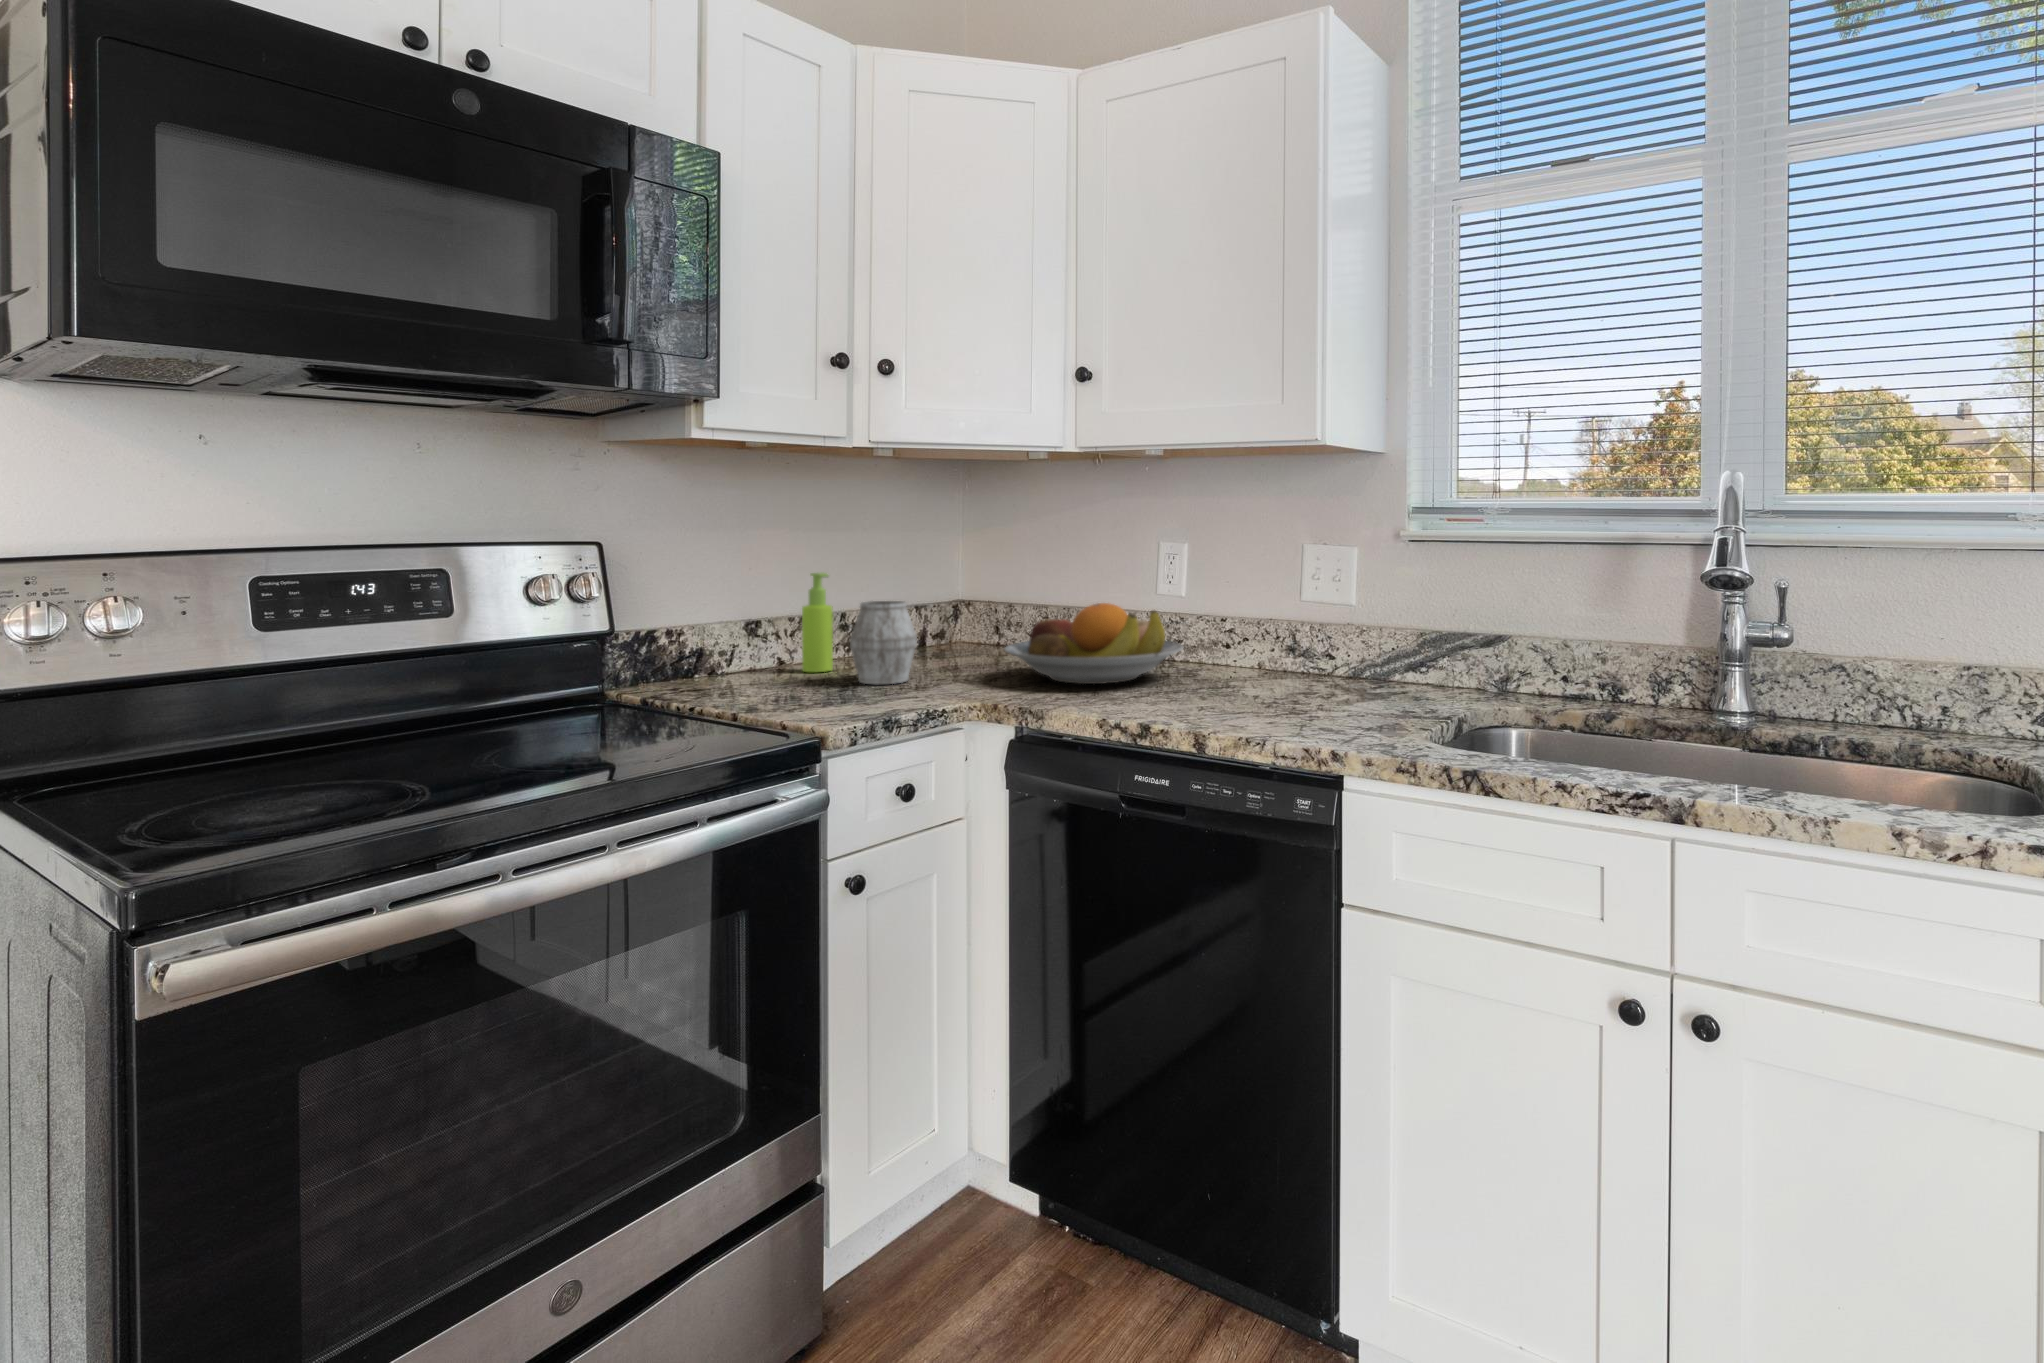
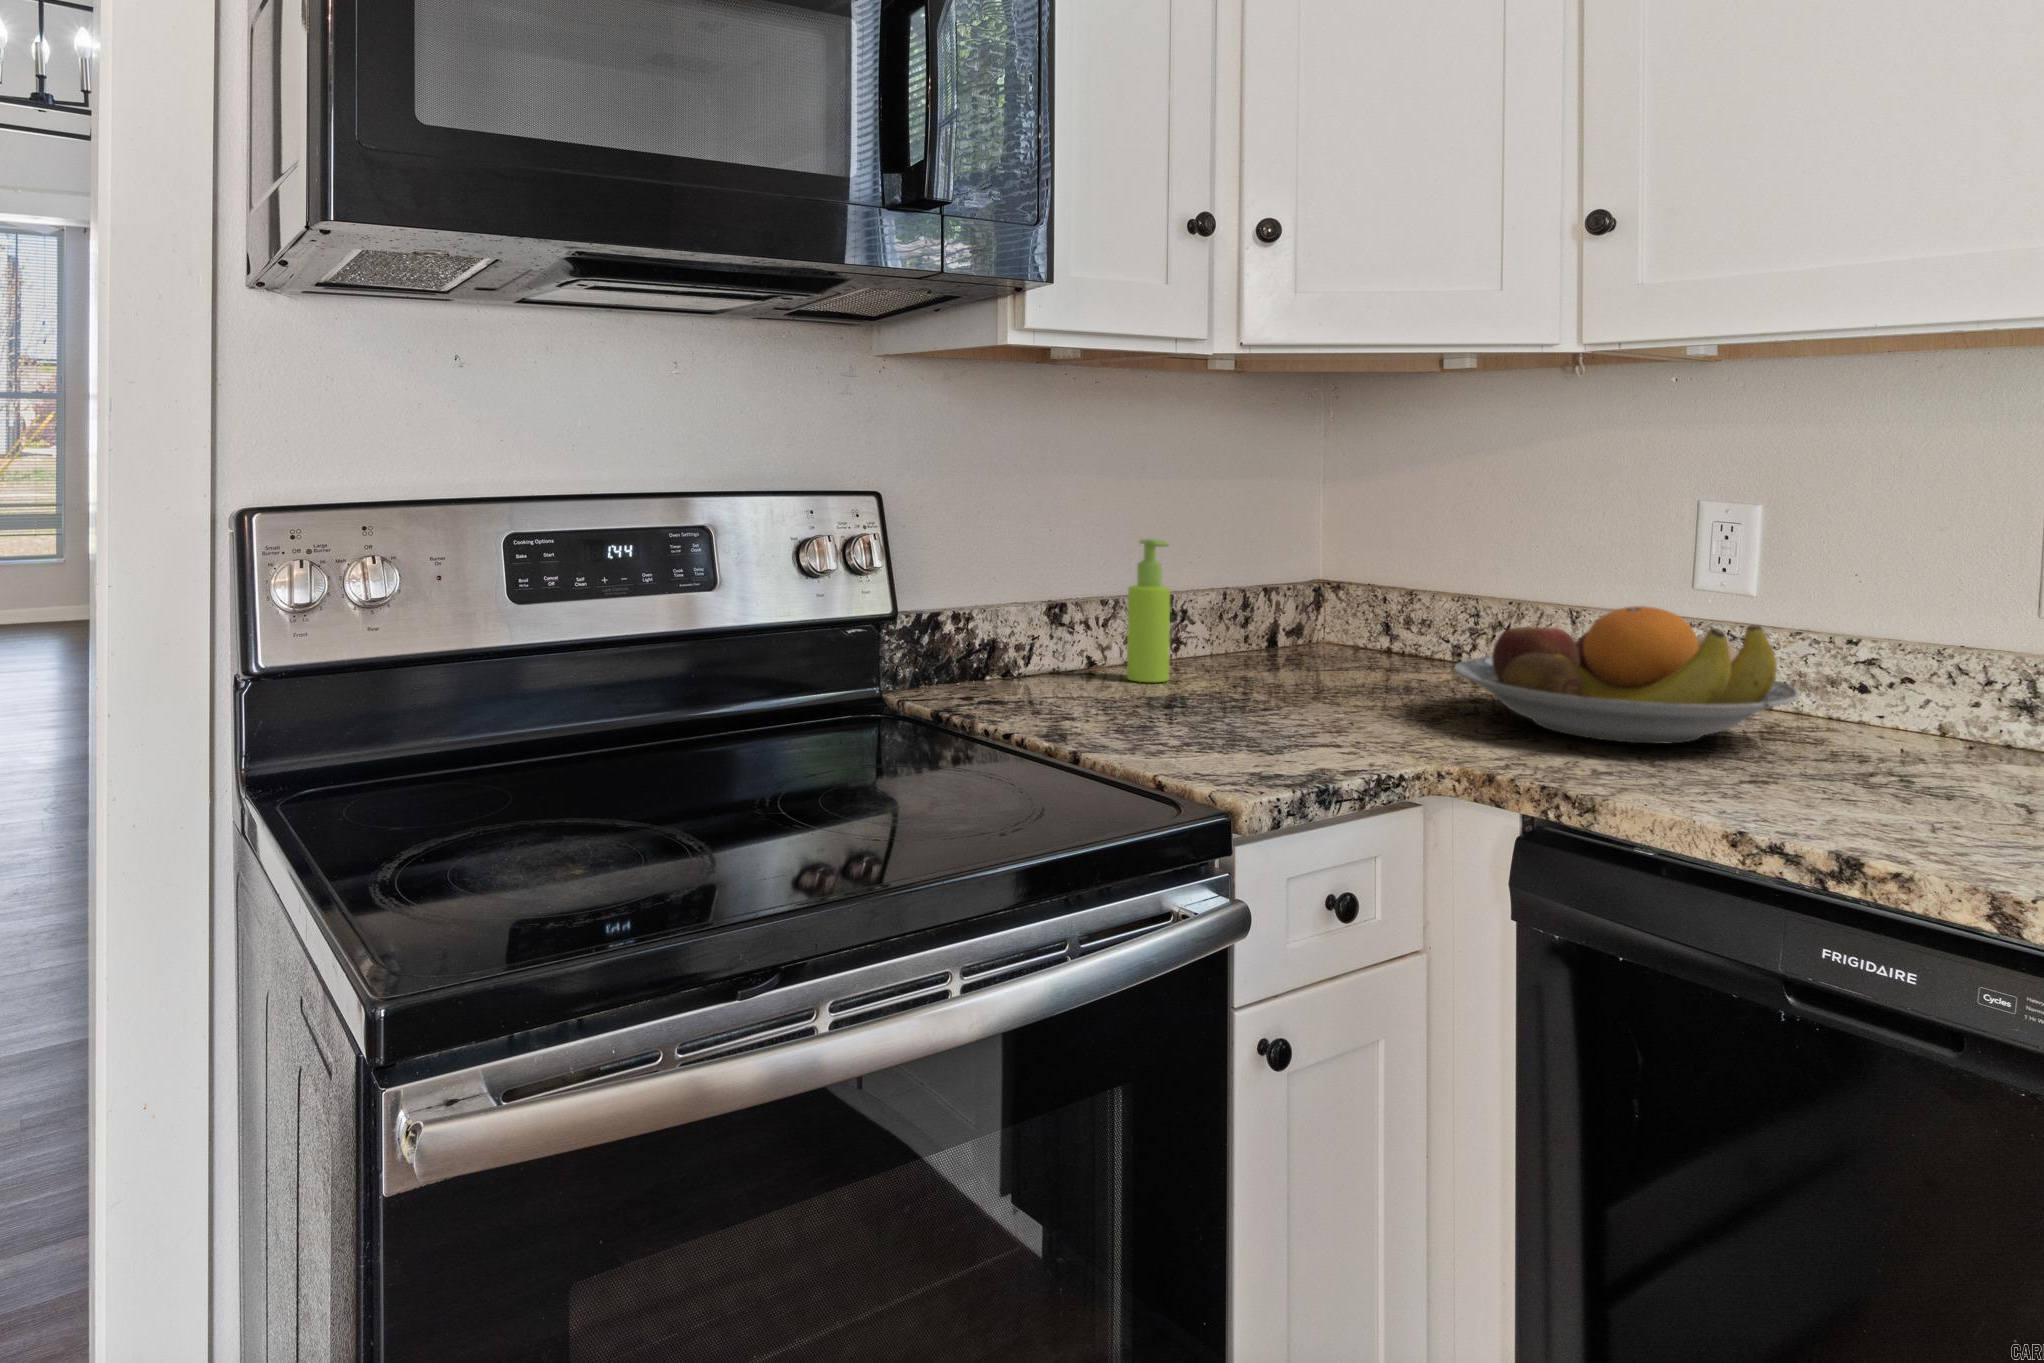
mug: present [850,601,917,684] -> none [1210,586,1313,714]

